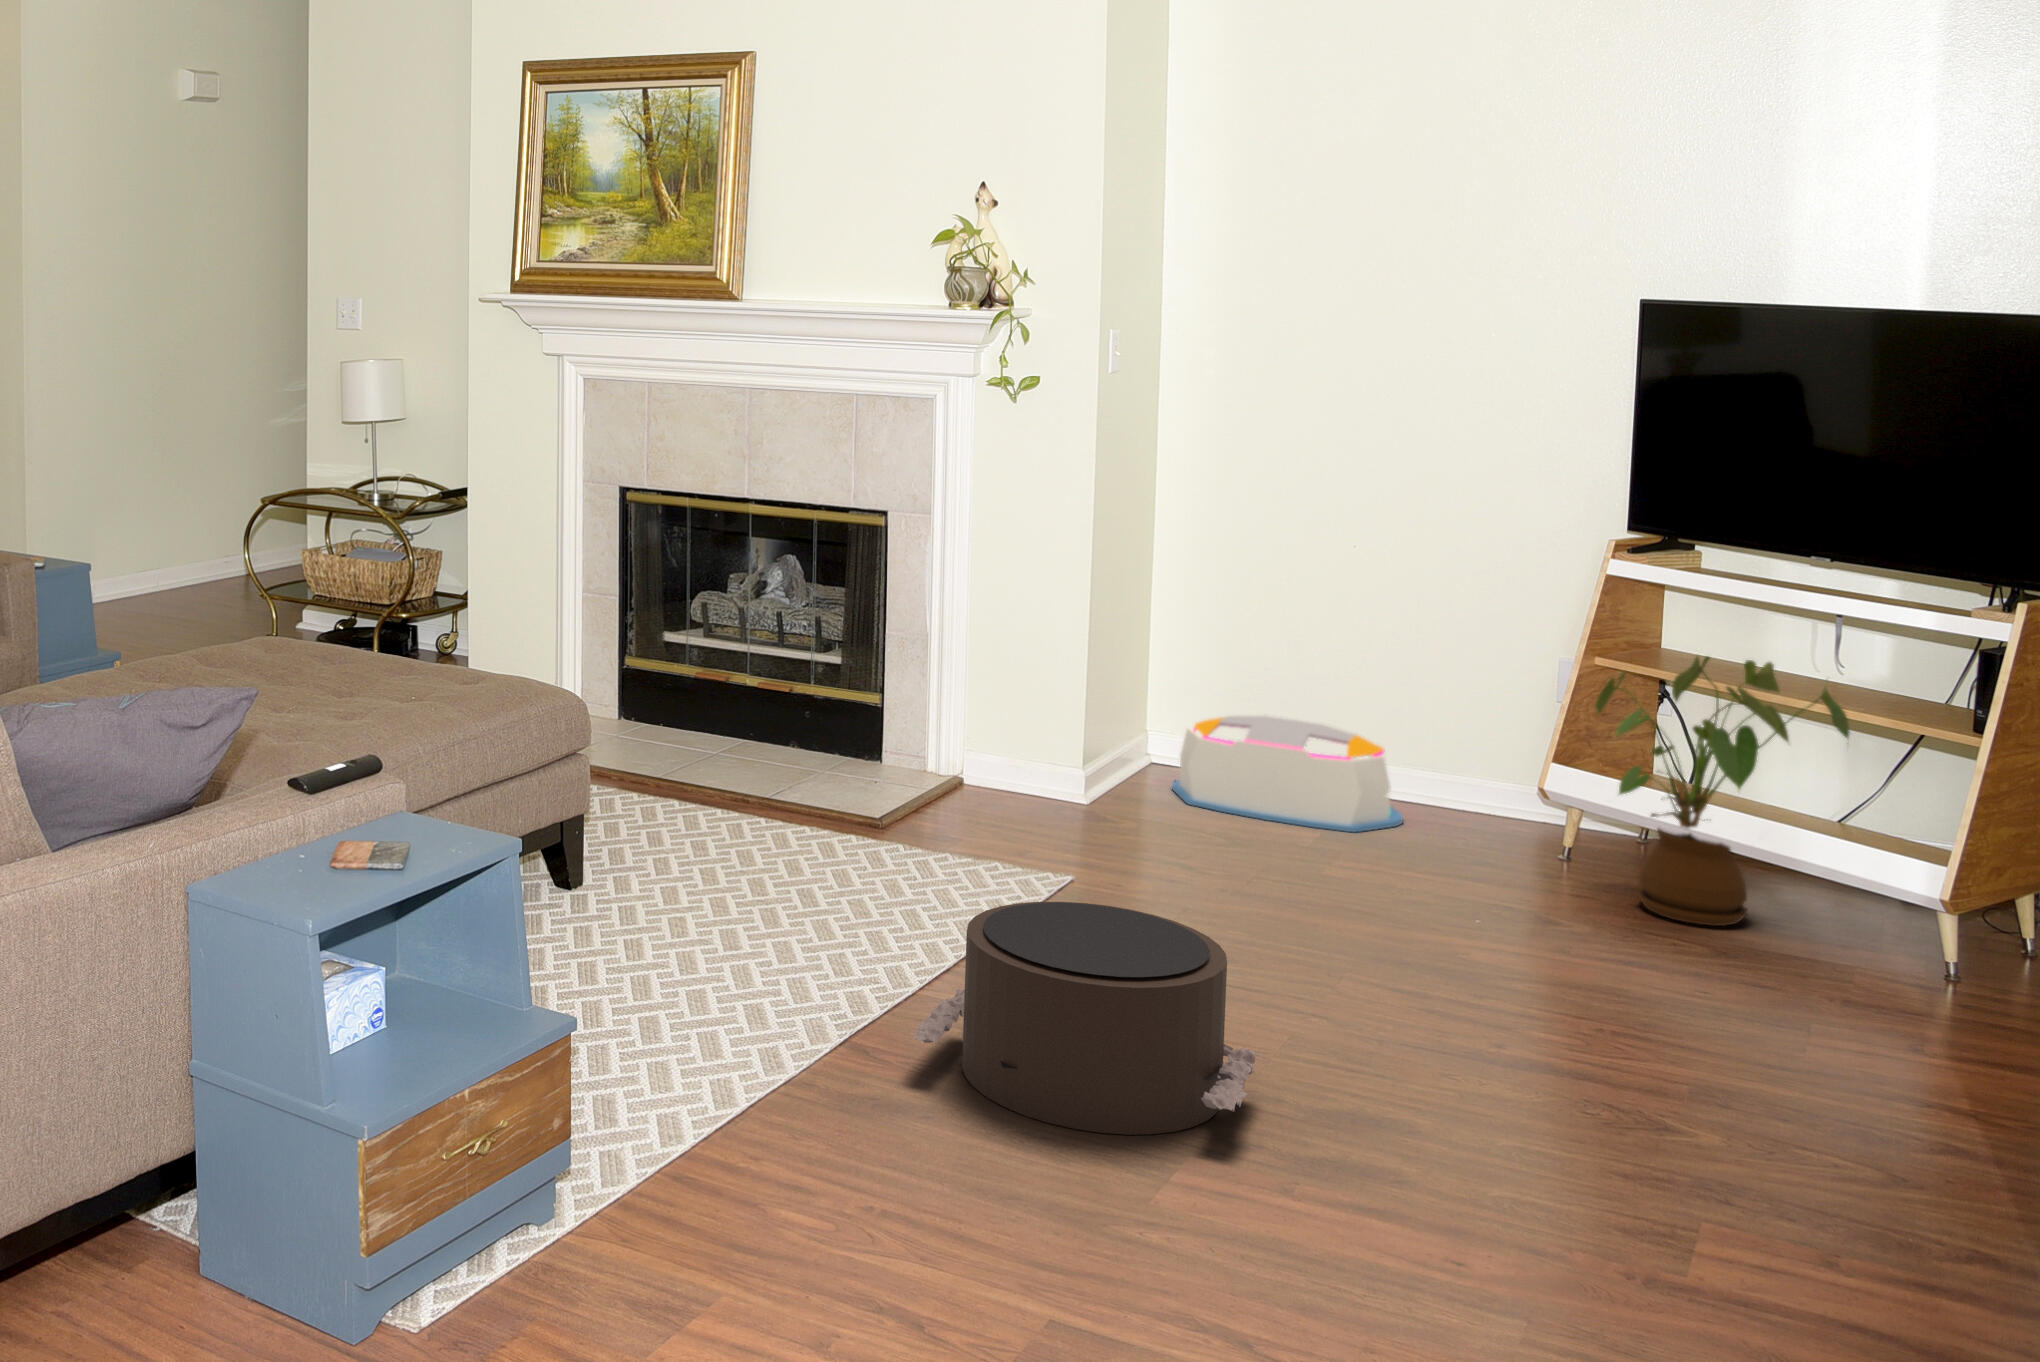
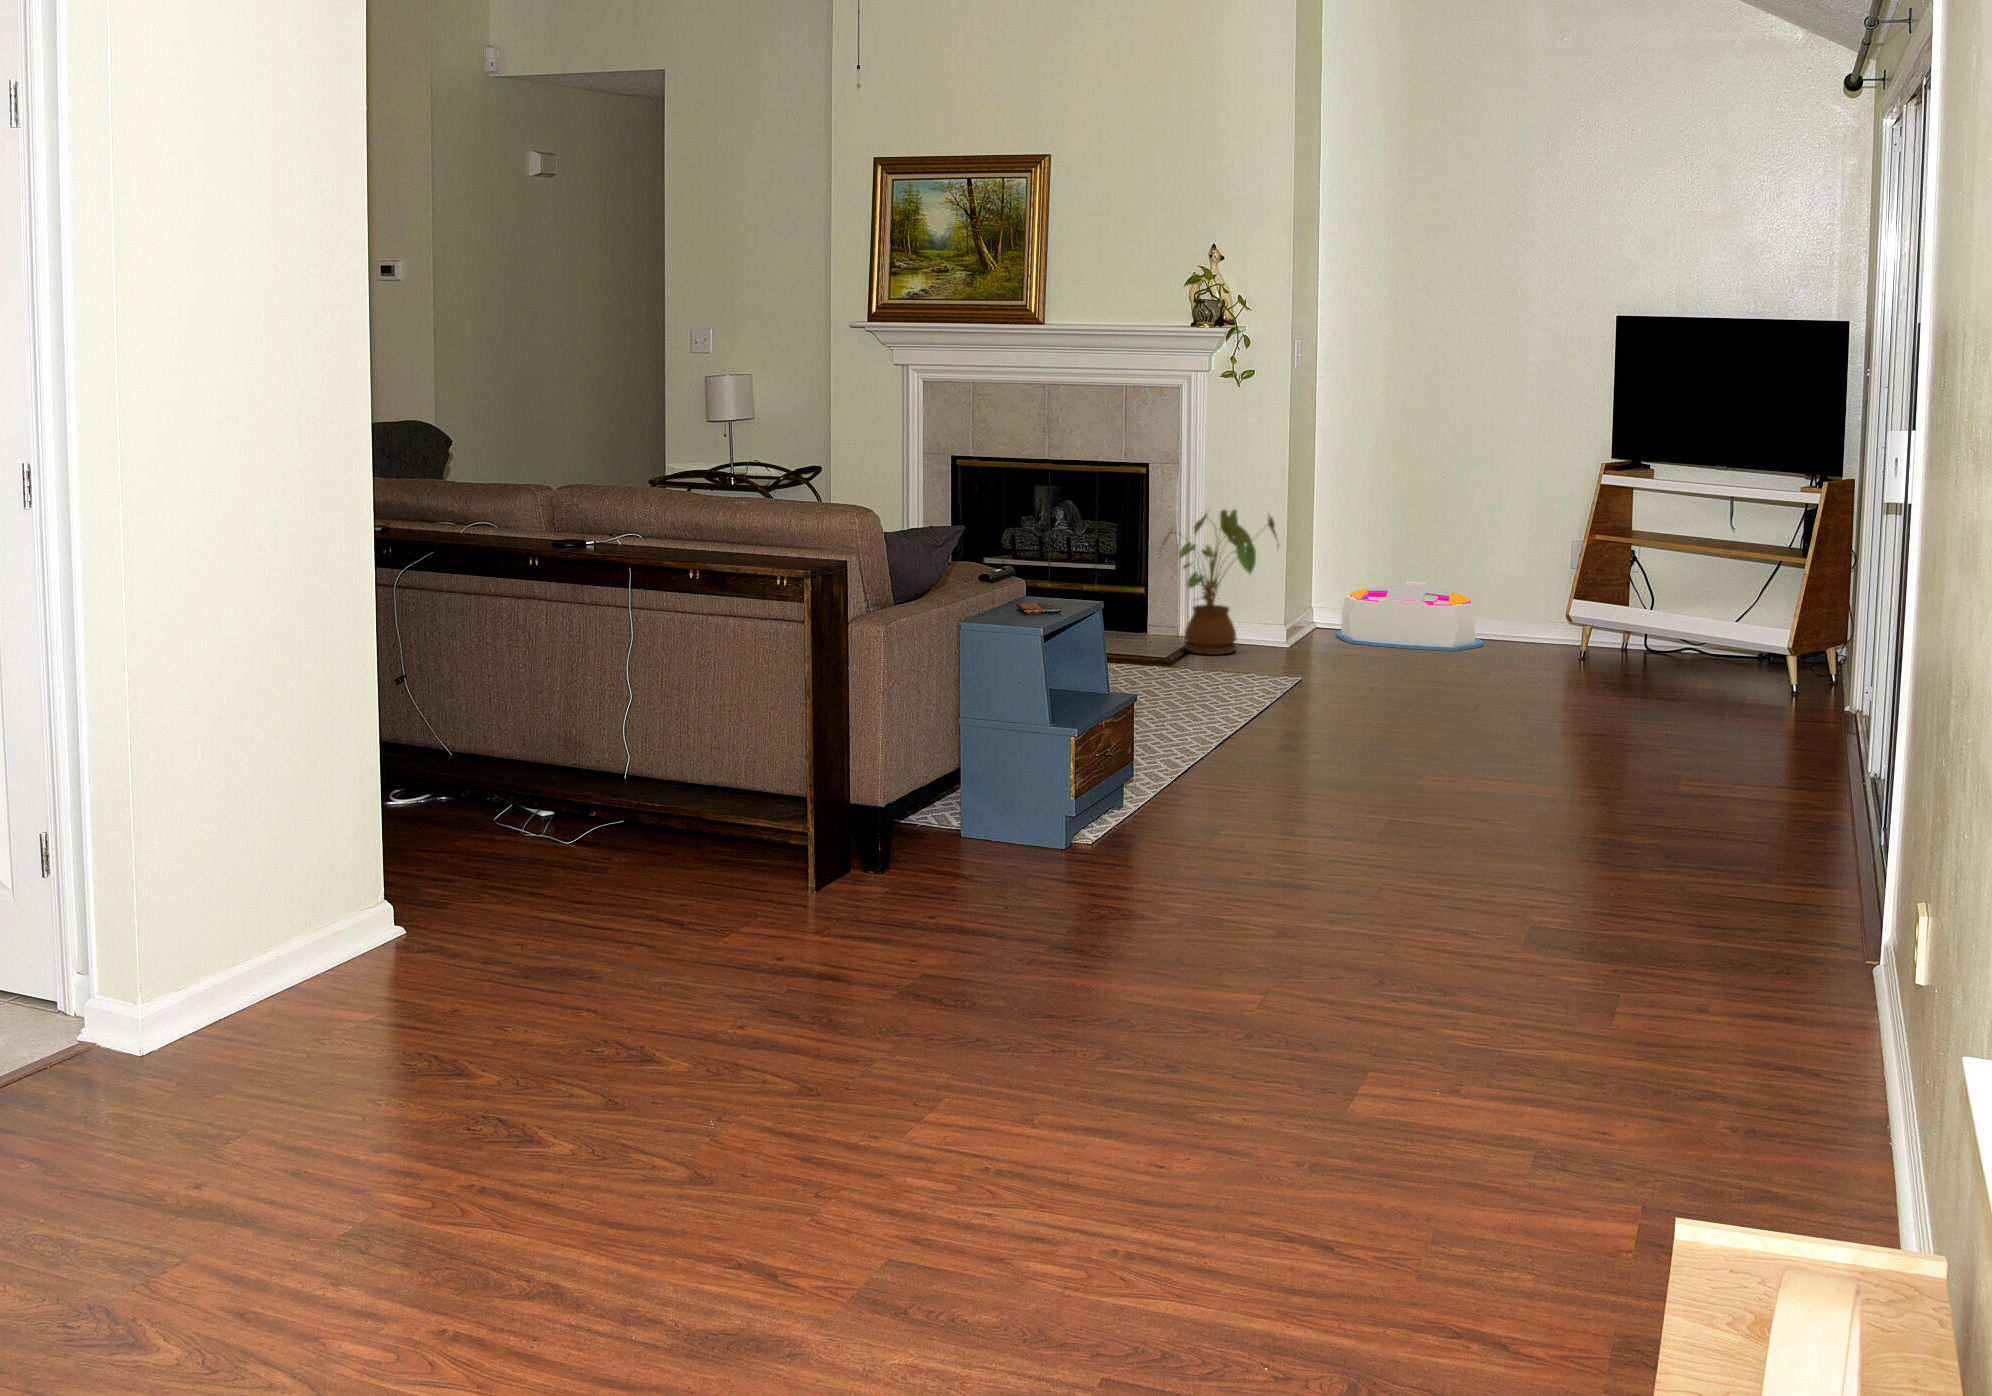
house plant: present [1595,656,1850,926] -> present [1163,510,1277,655]
pouf: present [914,902,1256,1135] -> none [1263,662,1436,762]

